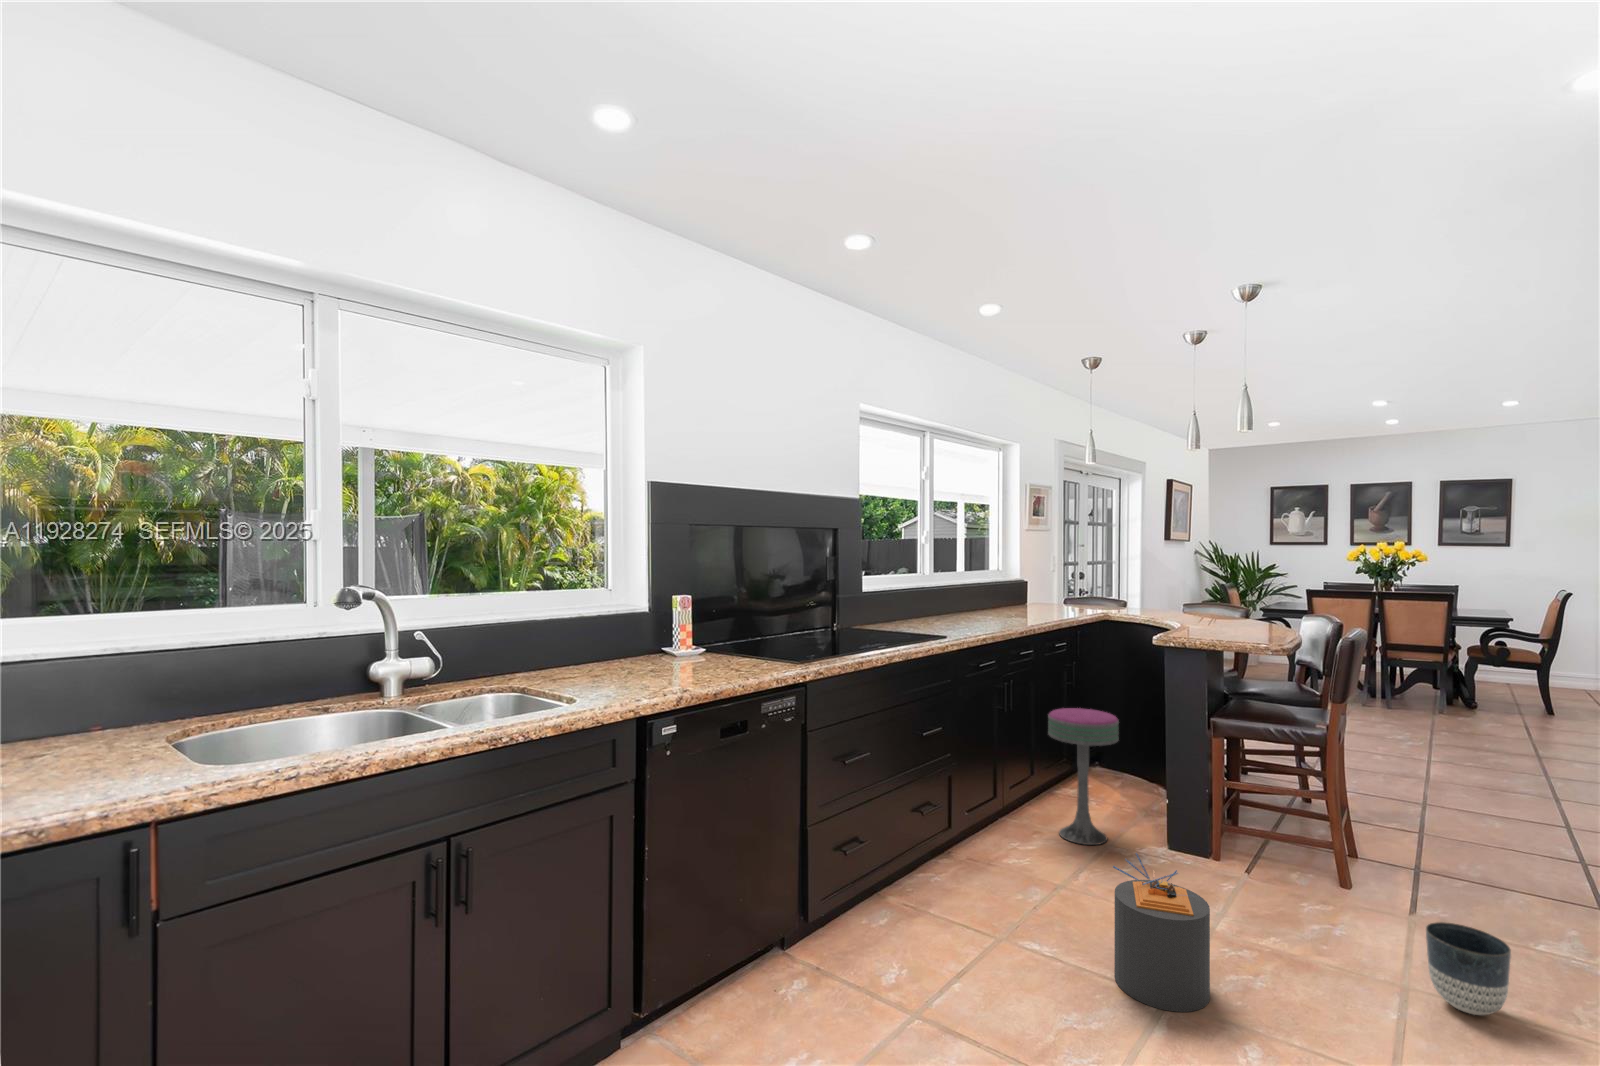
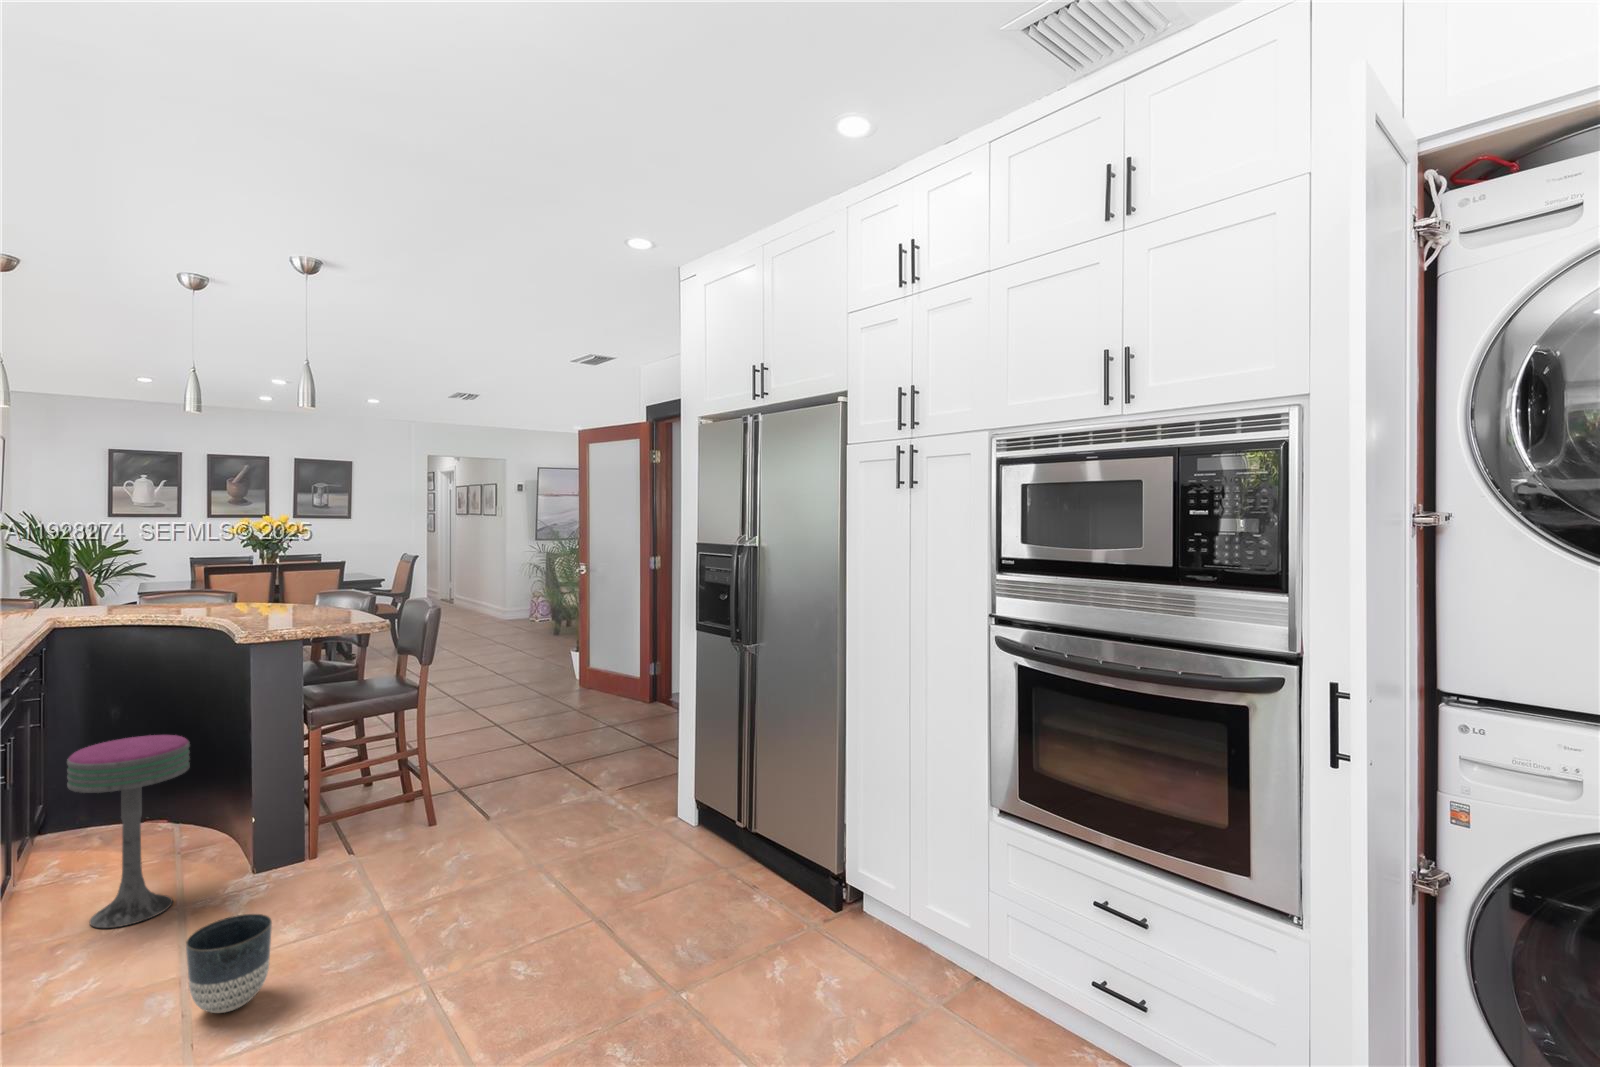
trash can: present [1113,853,1210,1012] -> none [342,853,456,1017]
planter: present [1426,922,1511,1015] -> present [186,914,272,1013]

